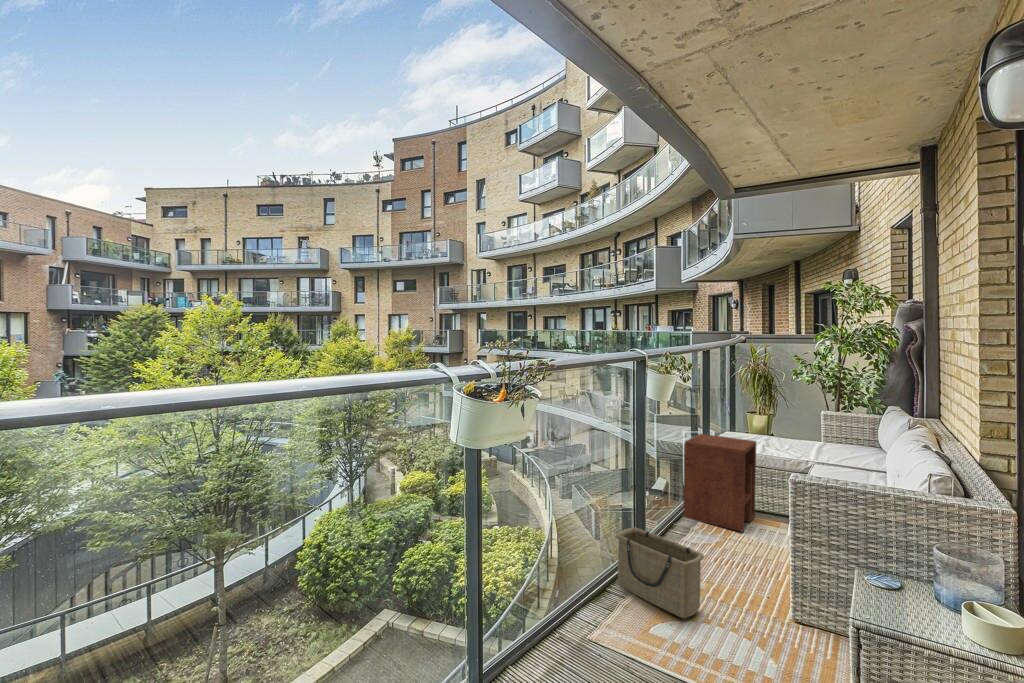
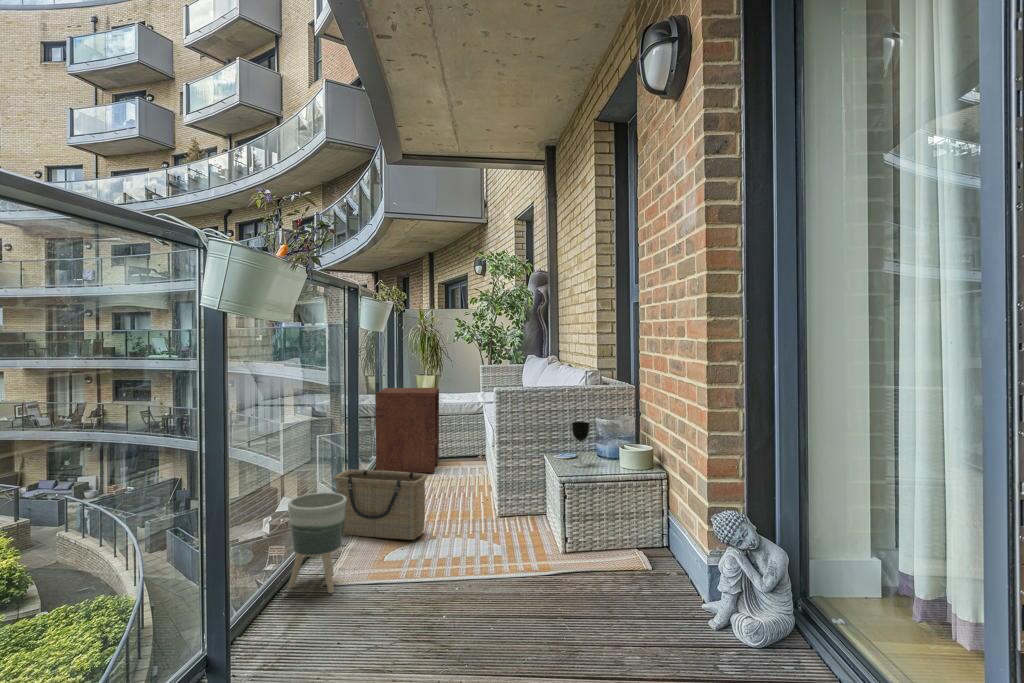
wine glass: none [880,546,908,609] -> present [572,422,589,467]
planter: none [555,557,604,657] -> present [288,493,347,593]

